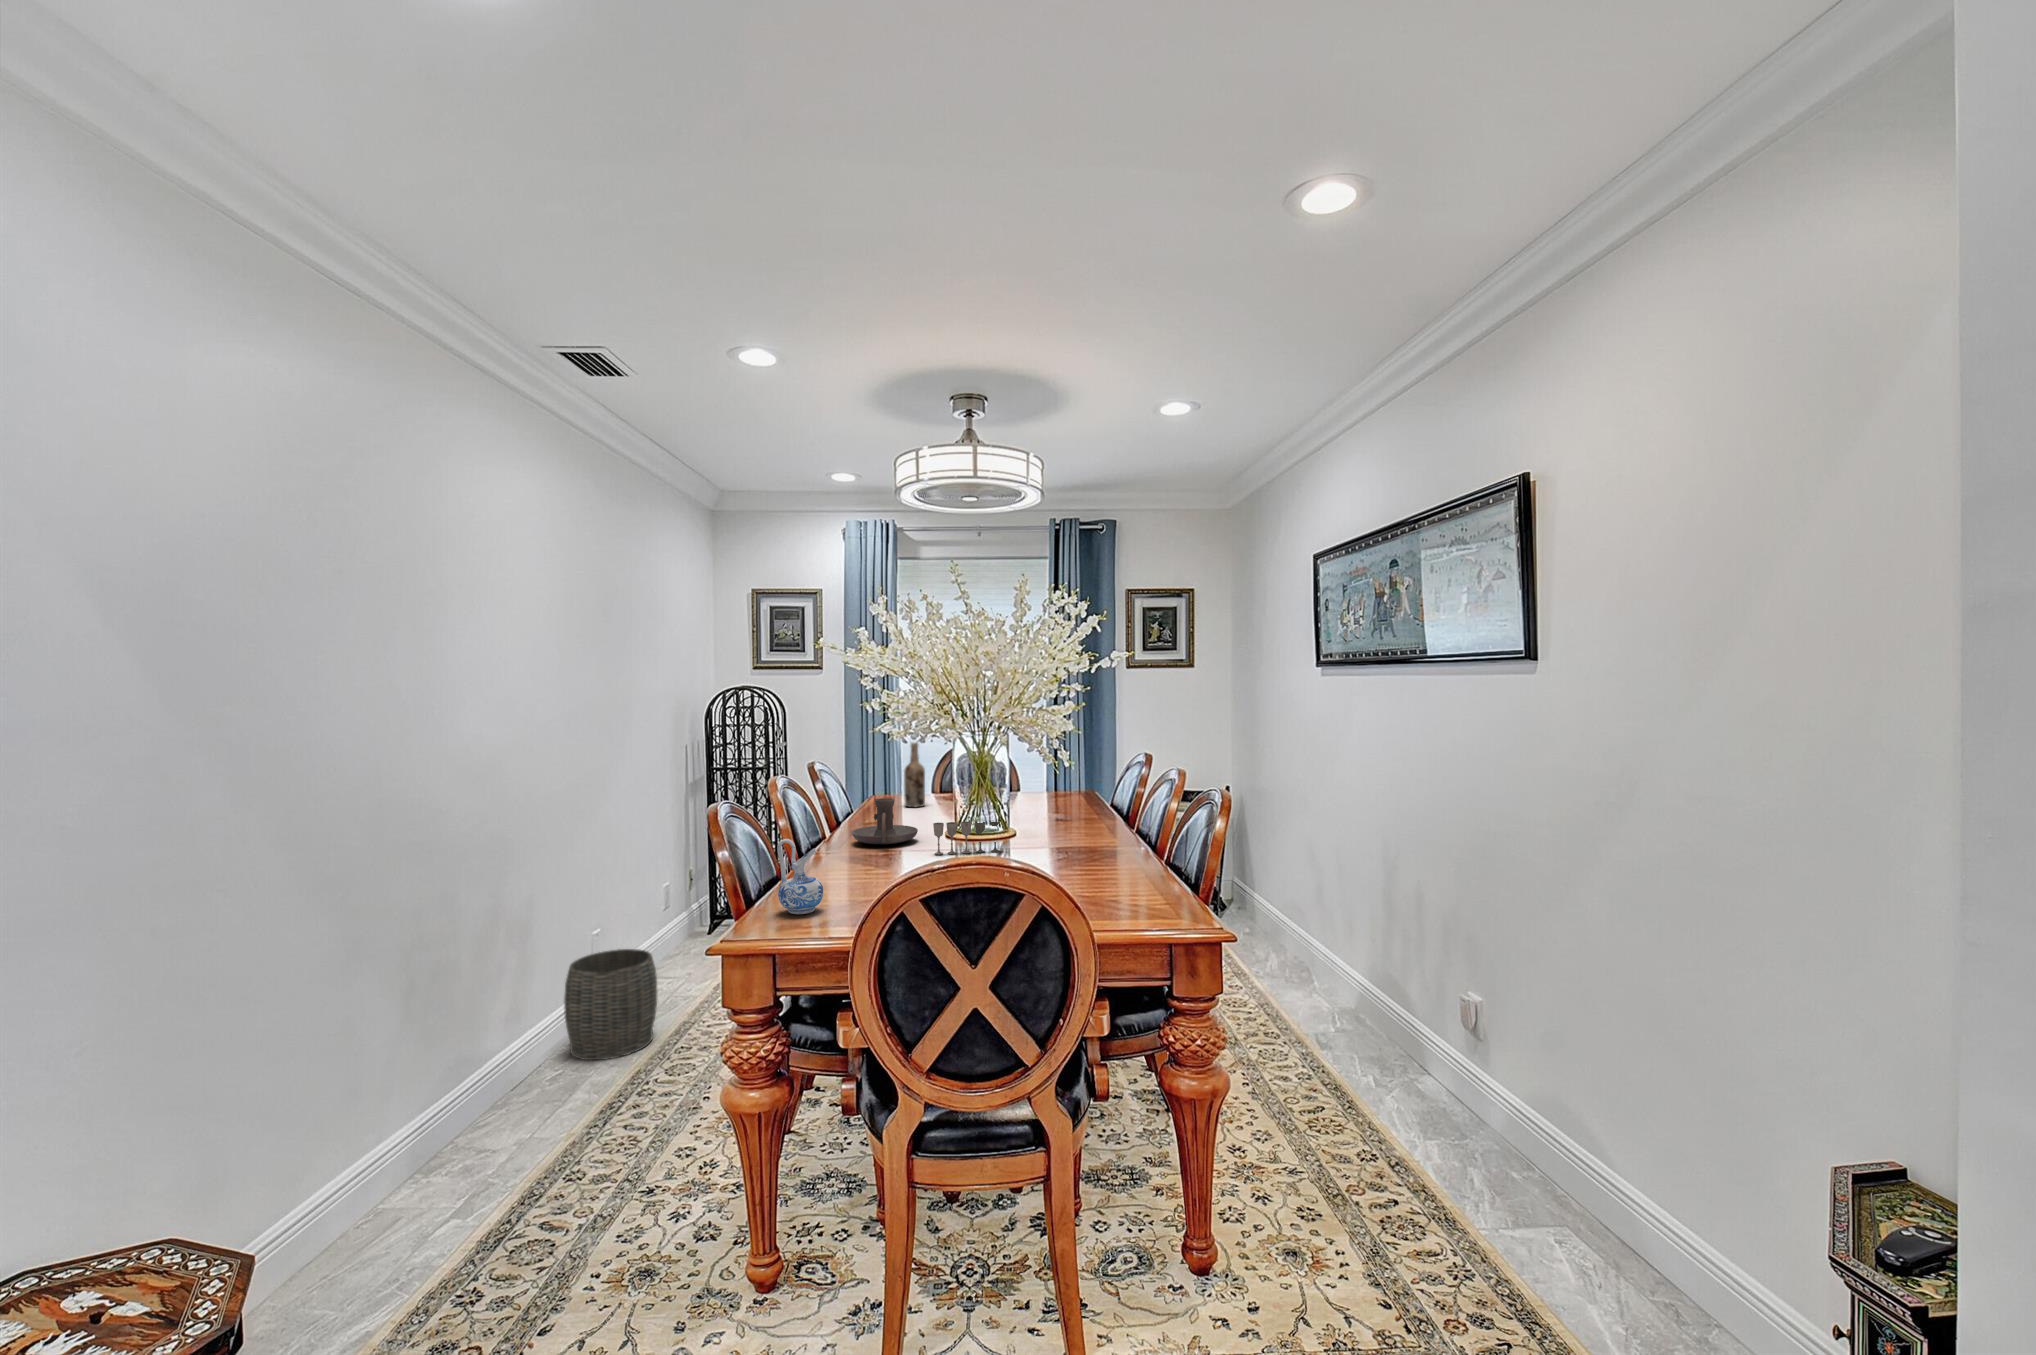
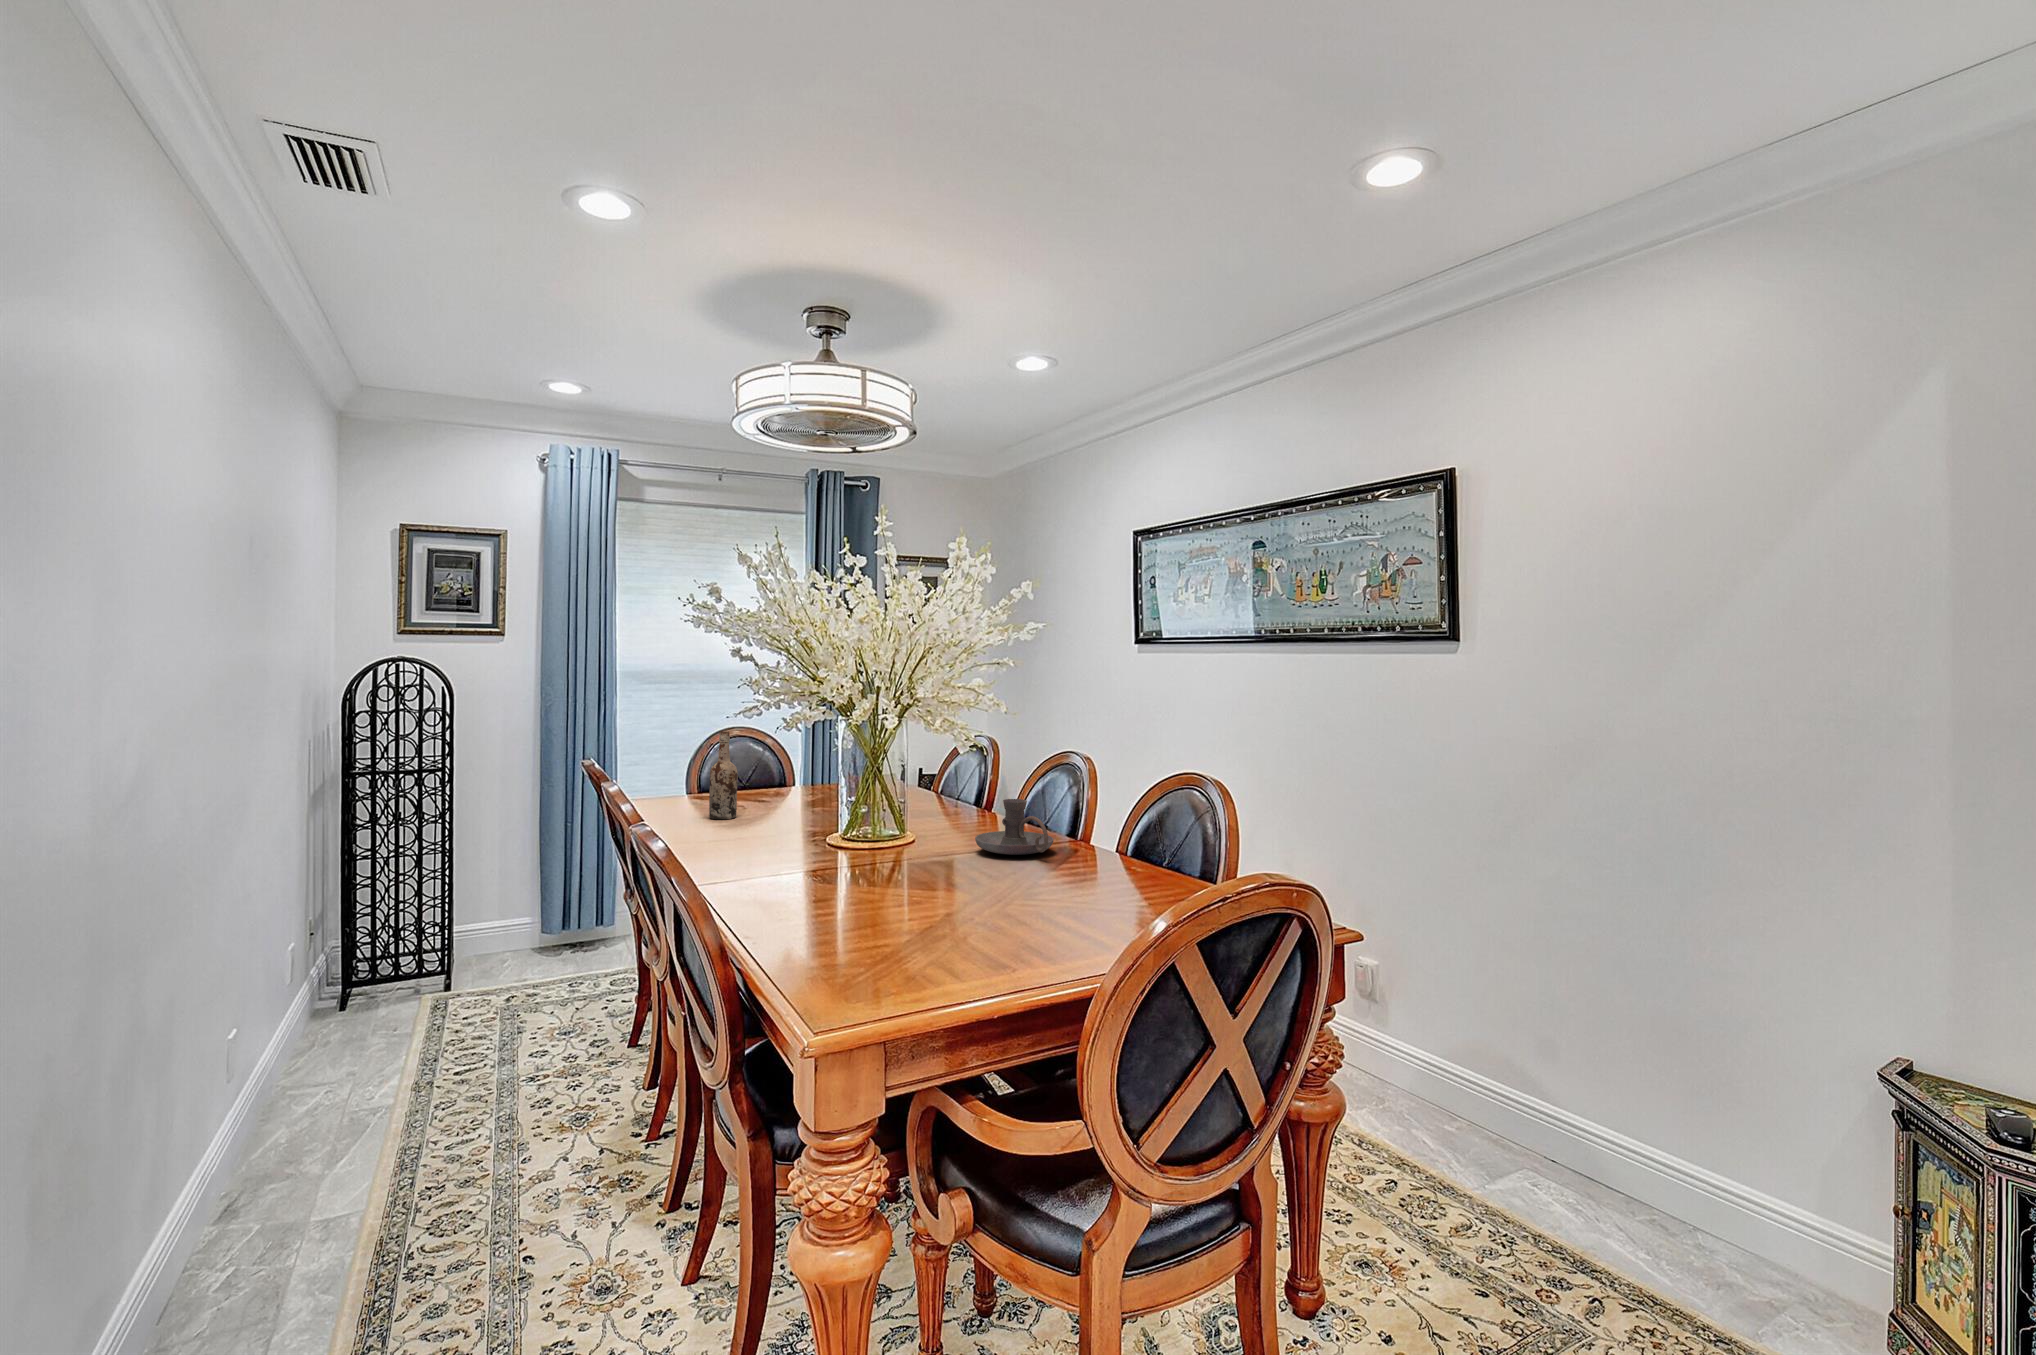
candle holder: present [852,798,918,844] -> present [975,799,1053,855]
wine glass: present [933,821,1000,855] -> none [872,830,947,877]
ceramic pitcher: present [777,839,823,914] -> none [815,869,876,973]
woven basket: present [564,949,657,1060] -> none [206,1056,374,1248]

